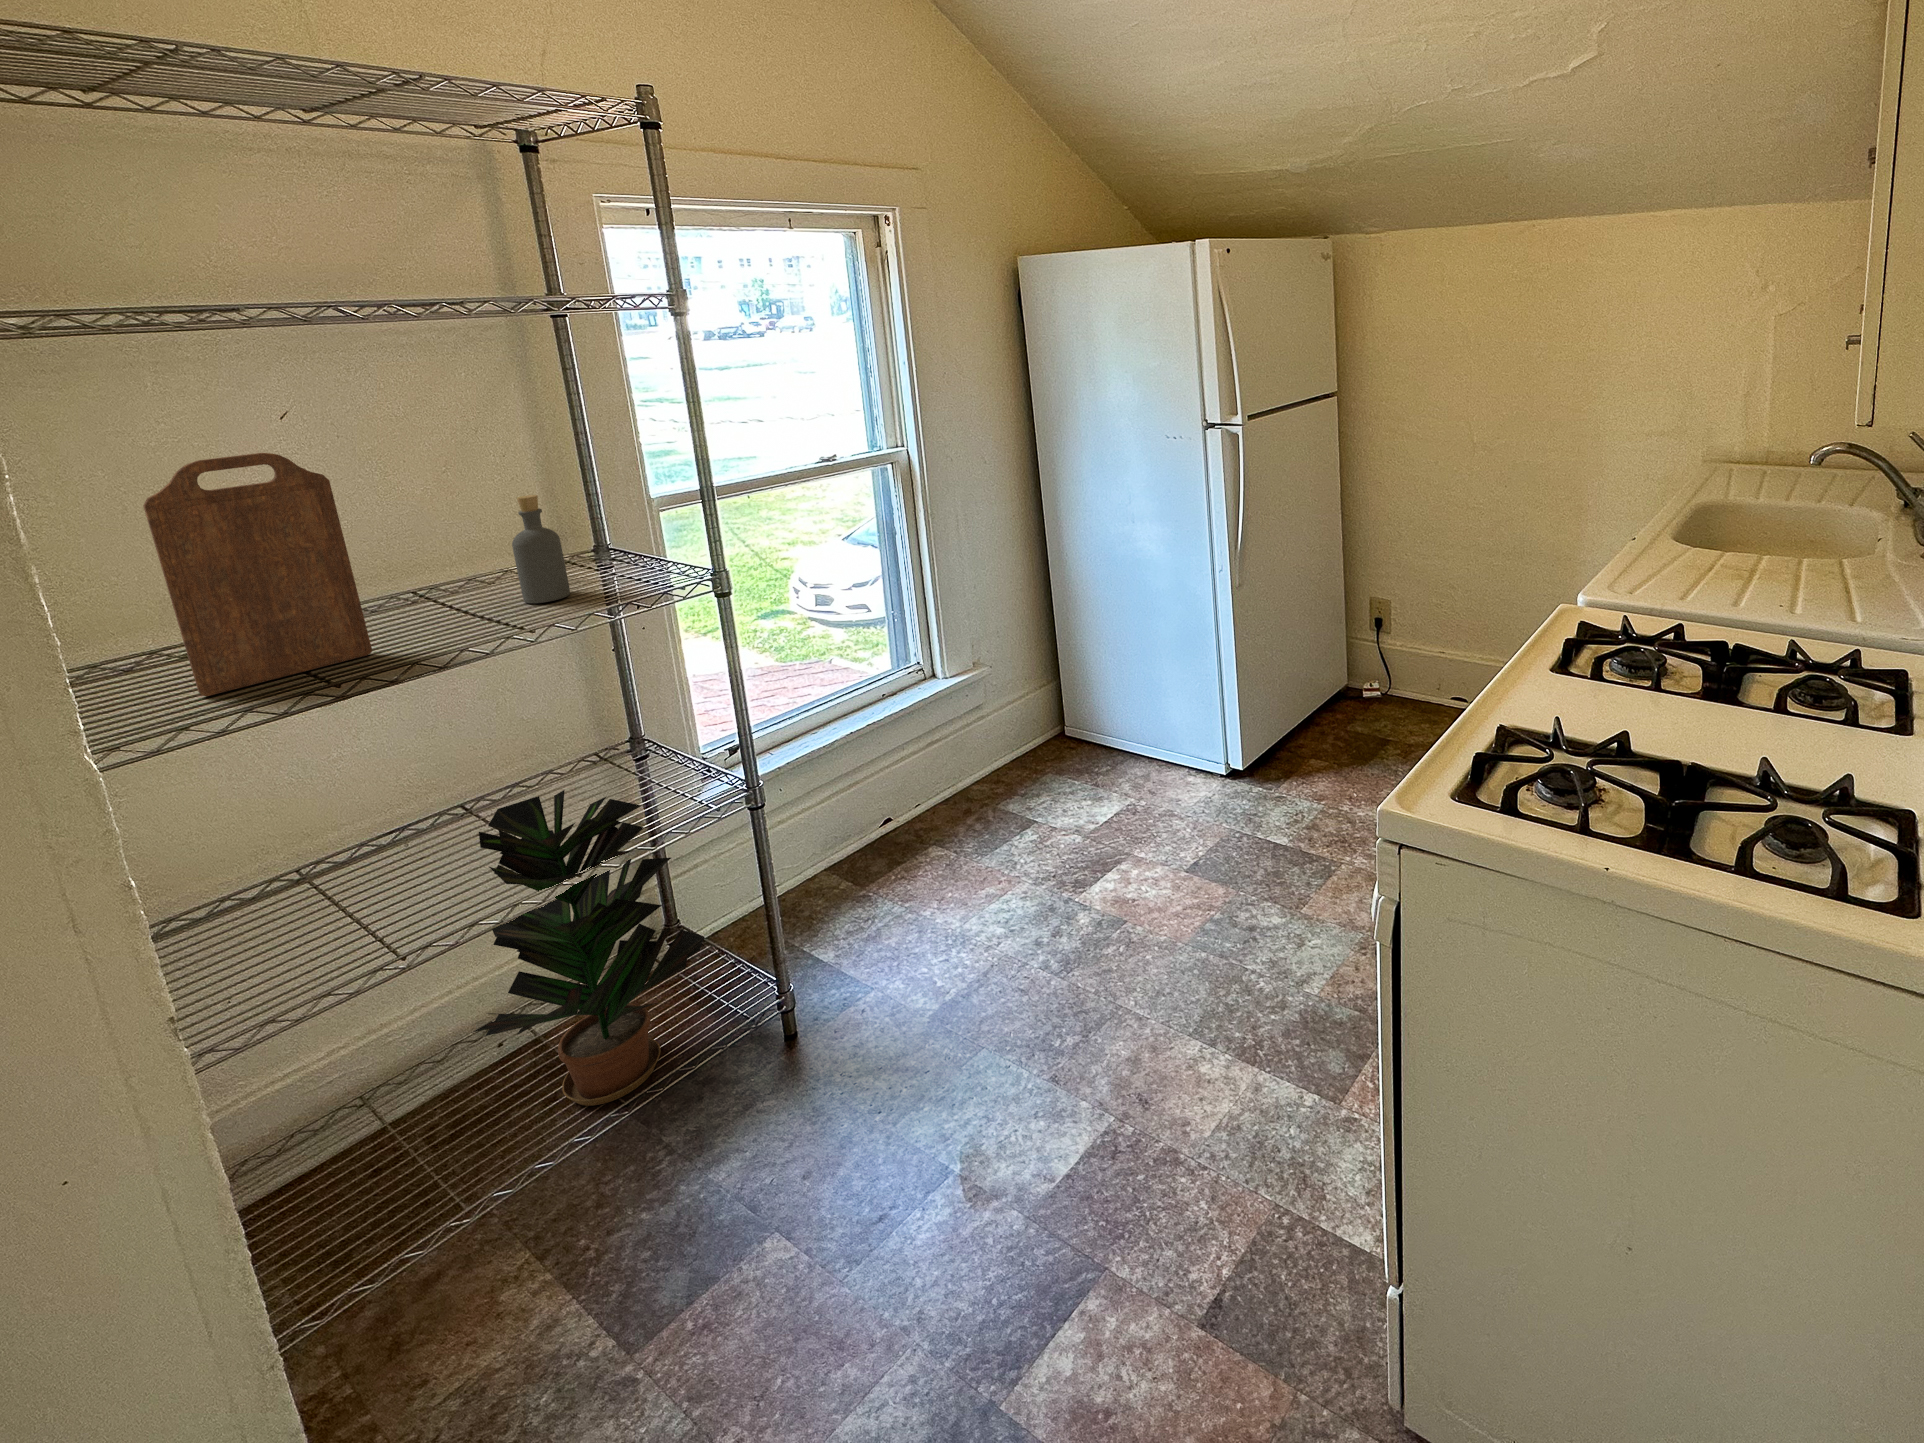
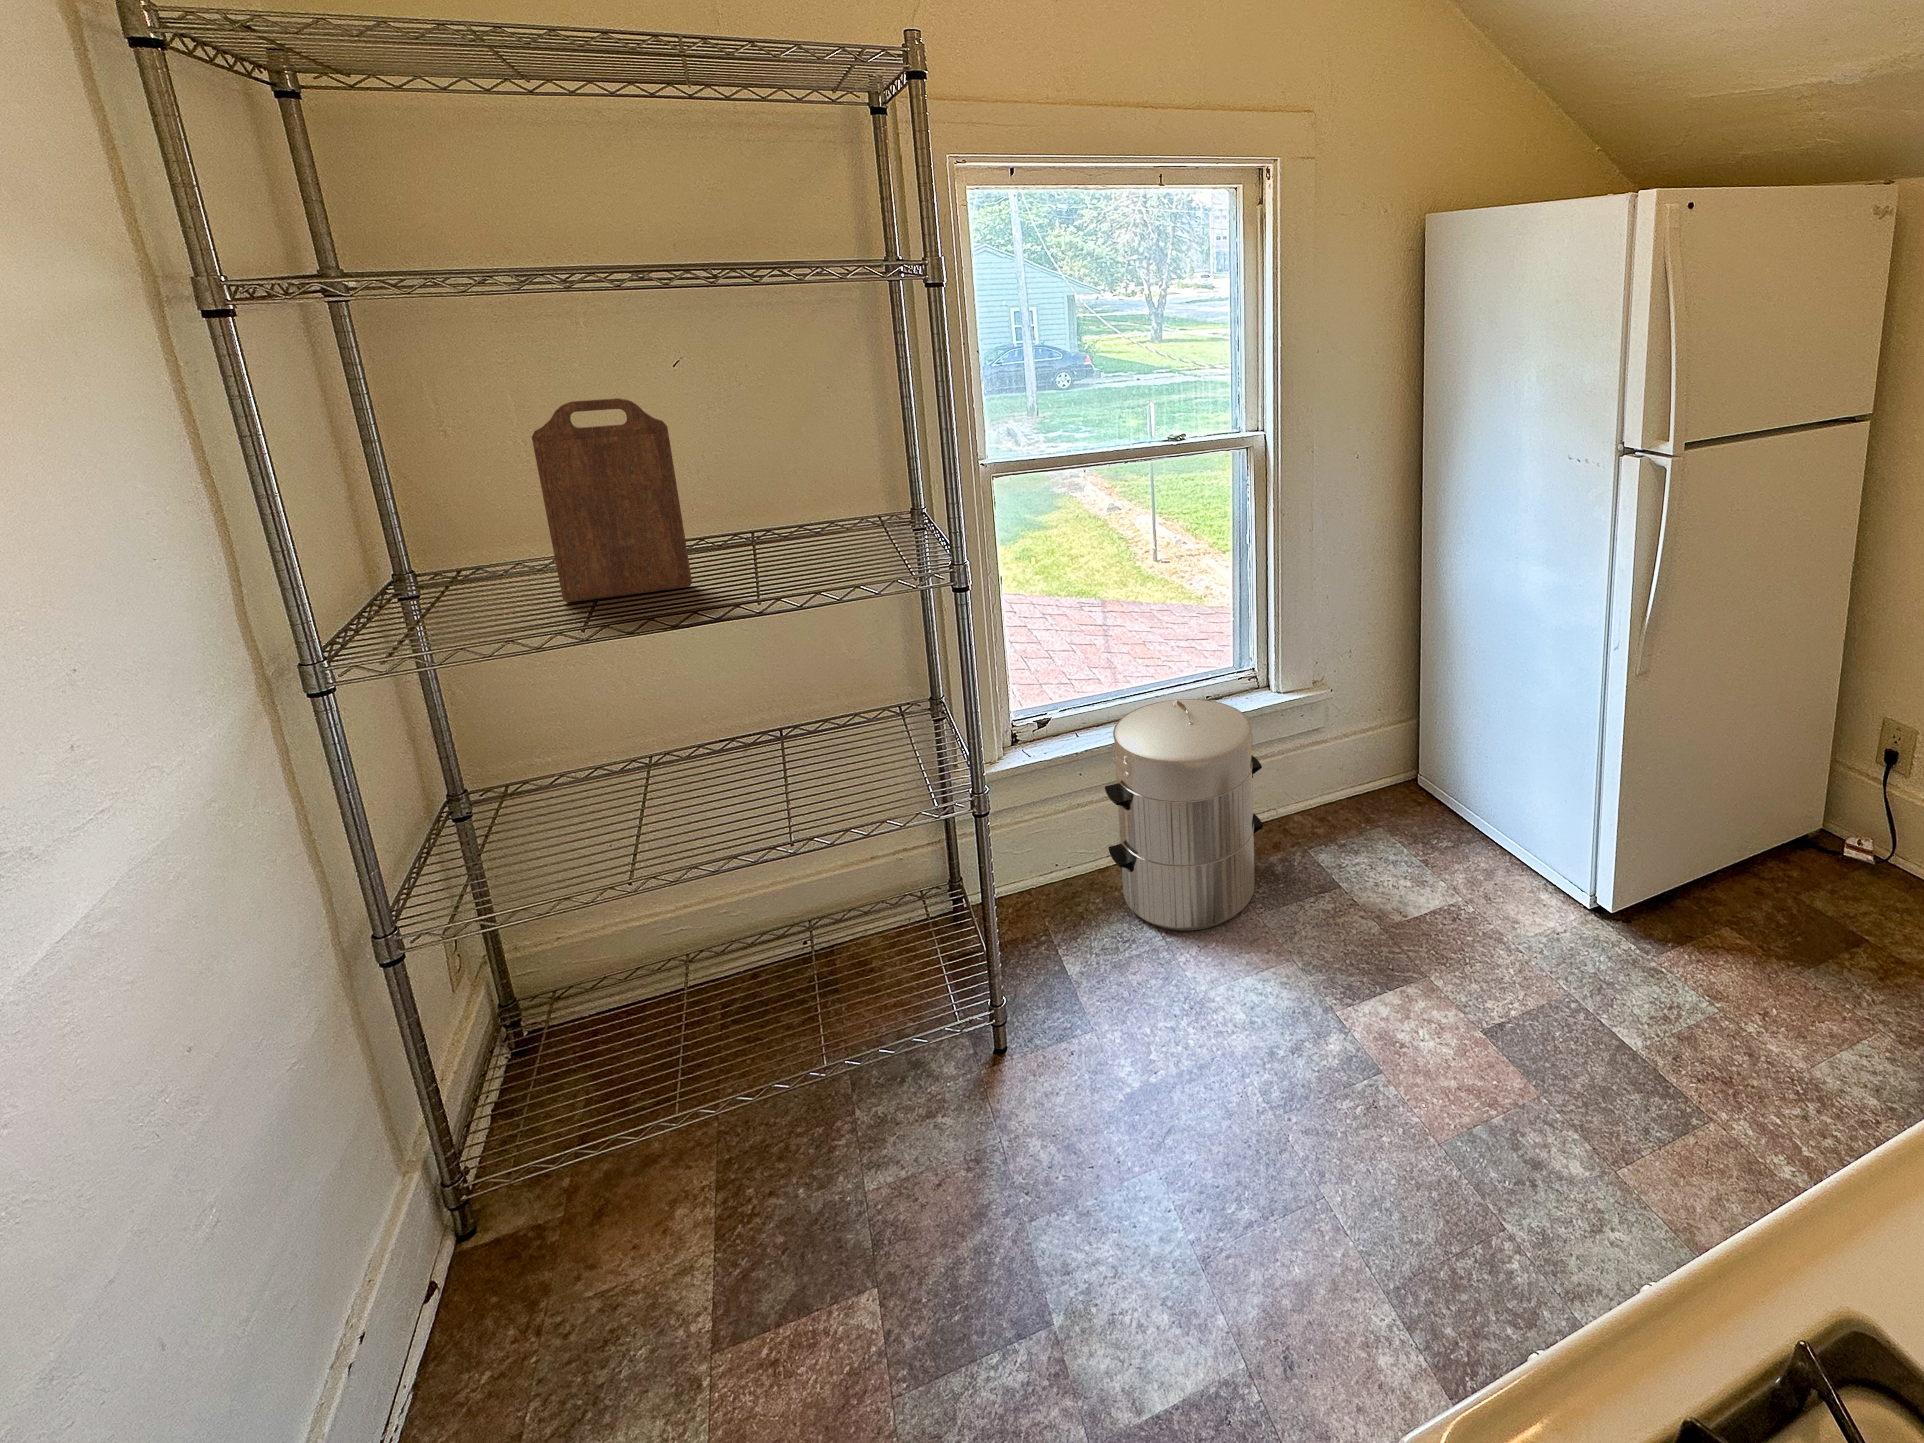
bottle: present [512,495,570,603] -> none [828,455,873,559]
waste bin: none [818,691,968,901] -> present [1105,699,1263,931]
potted plant: present [473,790,704,1106] -> none [742,738,947,1042]

